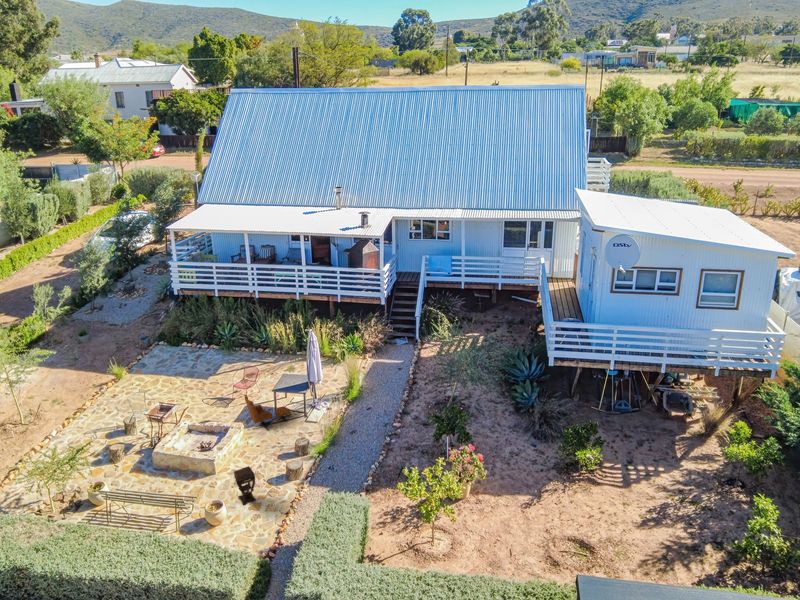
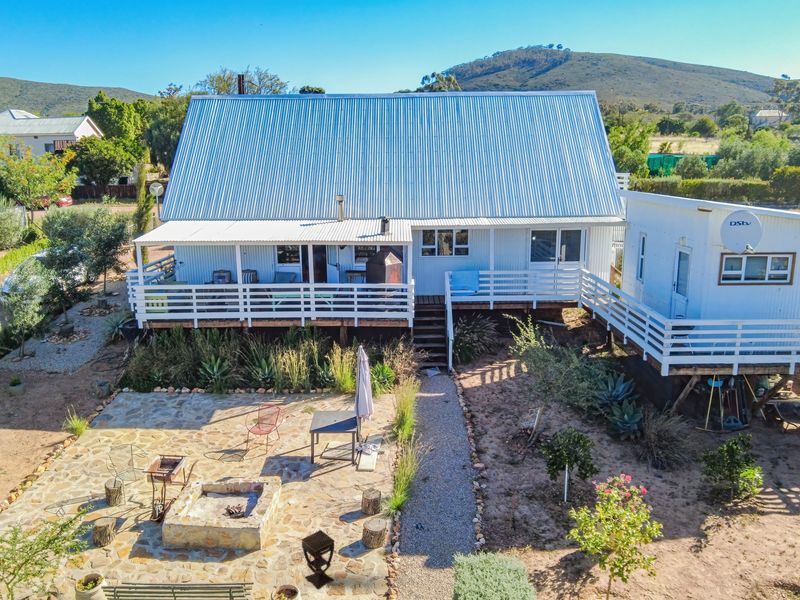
lounge chair: present [245,396,291,430] -> none [280,437,337,485]

